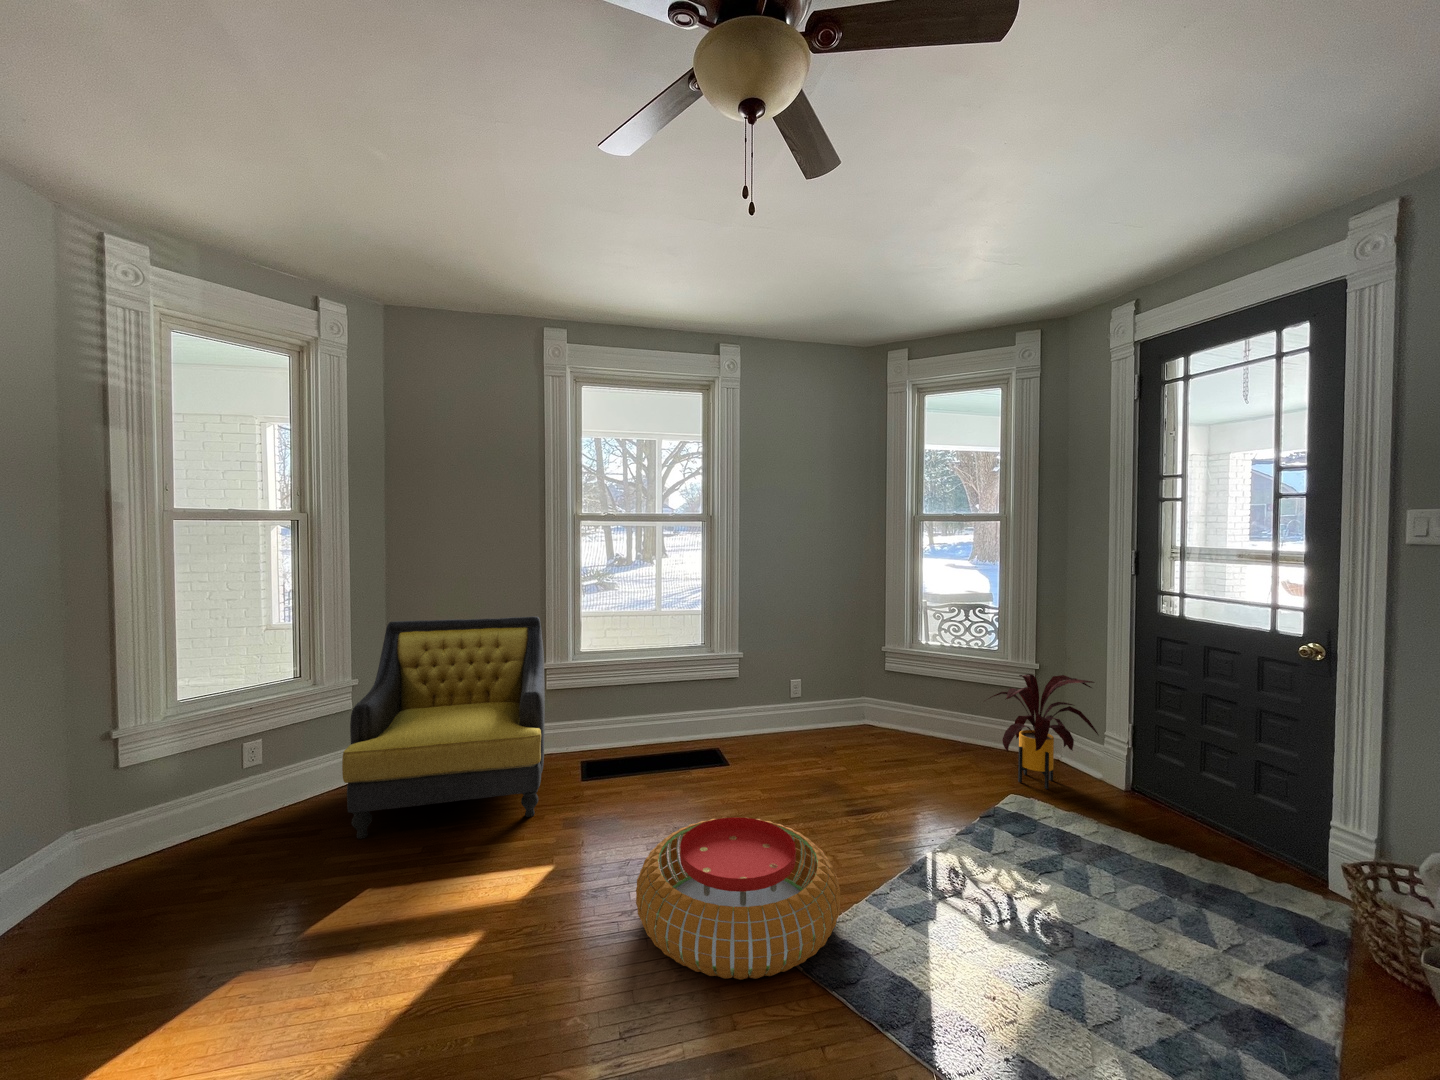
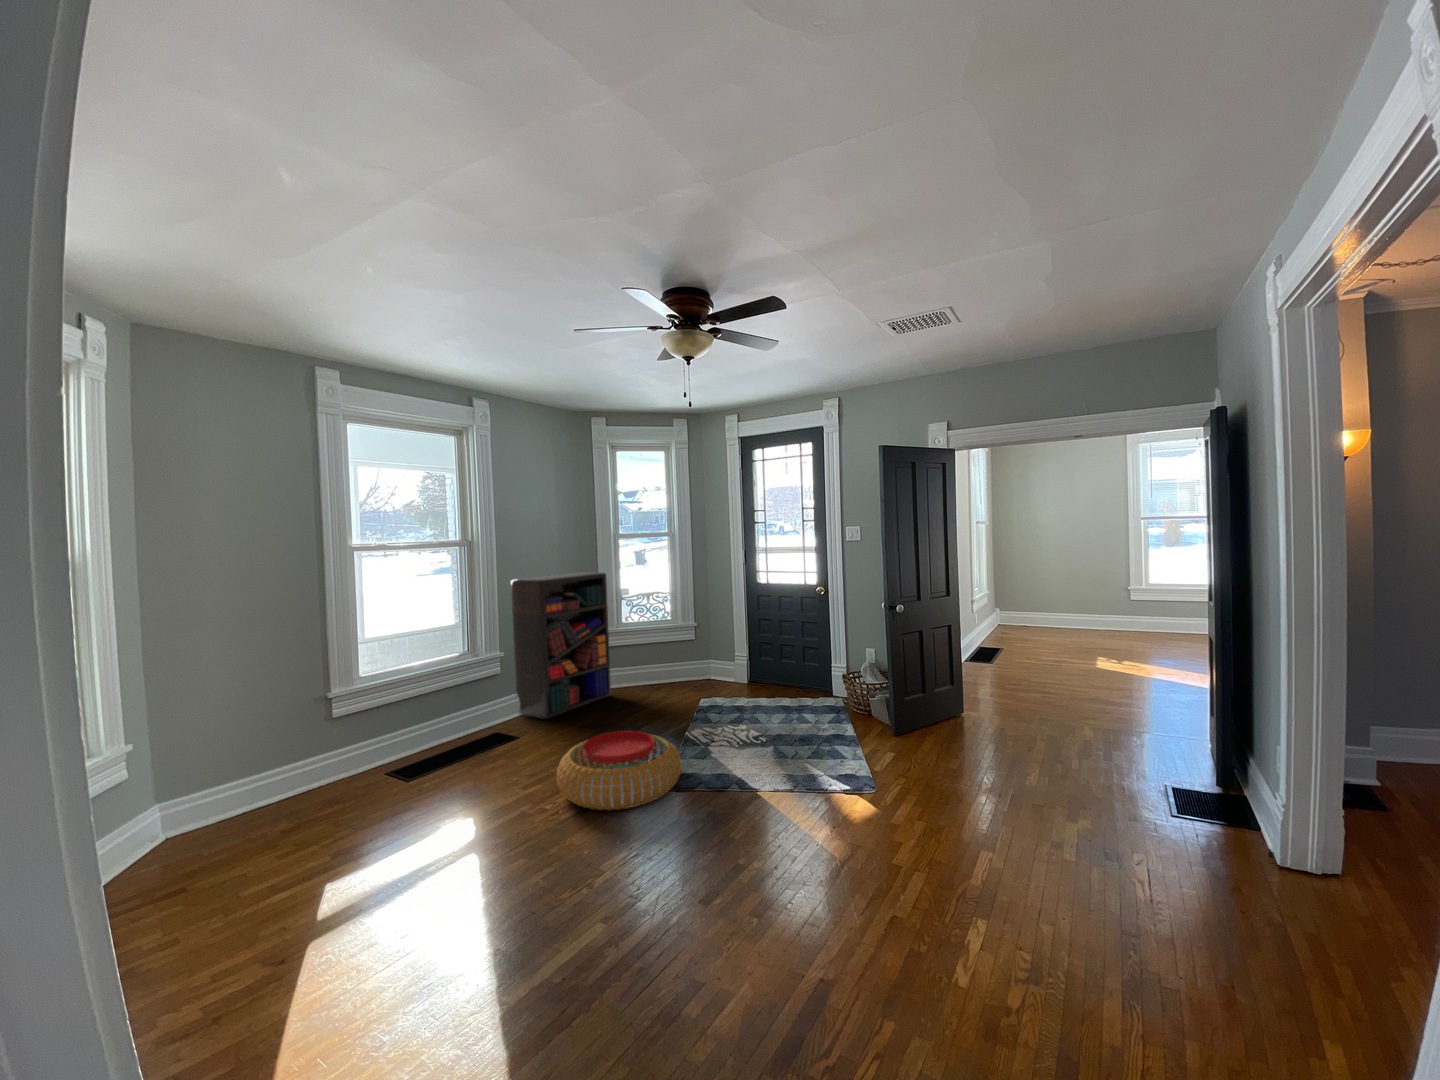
bookshelf: none [757,566,887,755] -> present [511,572,611,719]
armchair: present [342,616,545,839] -> none [163,643,411,871]
house plant: present [985,674,1098,789] -> none [674,626,737,693]

